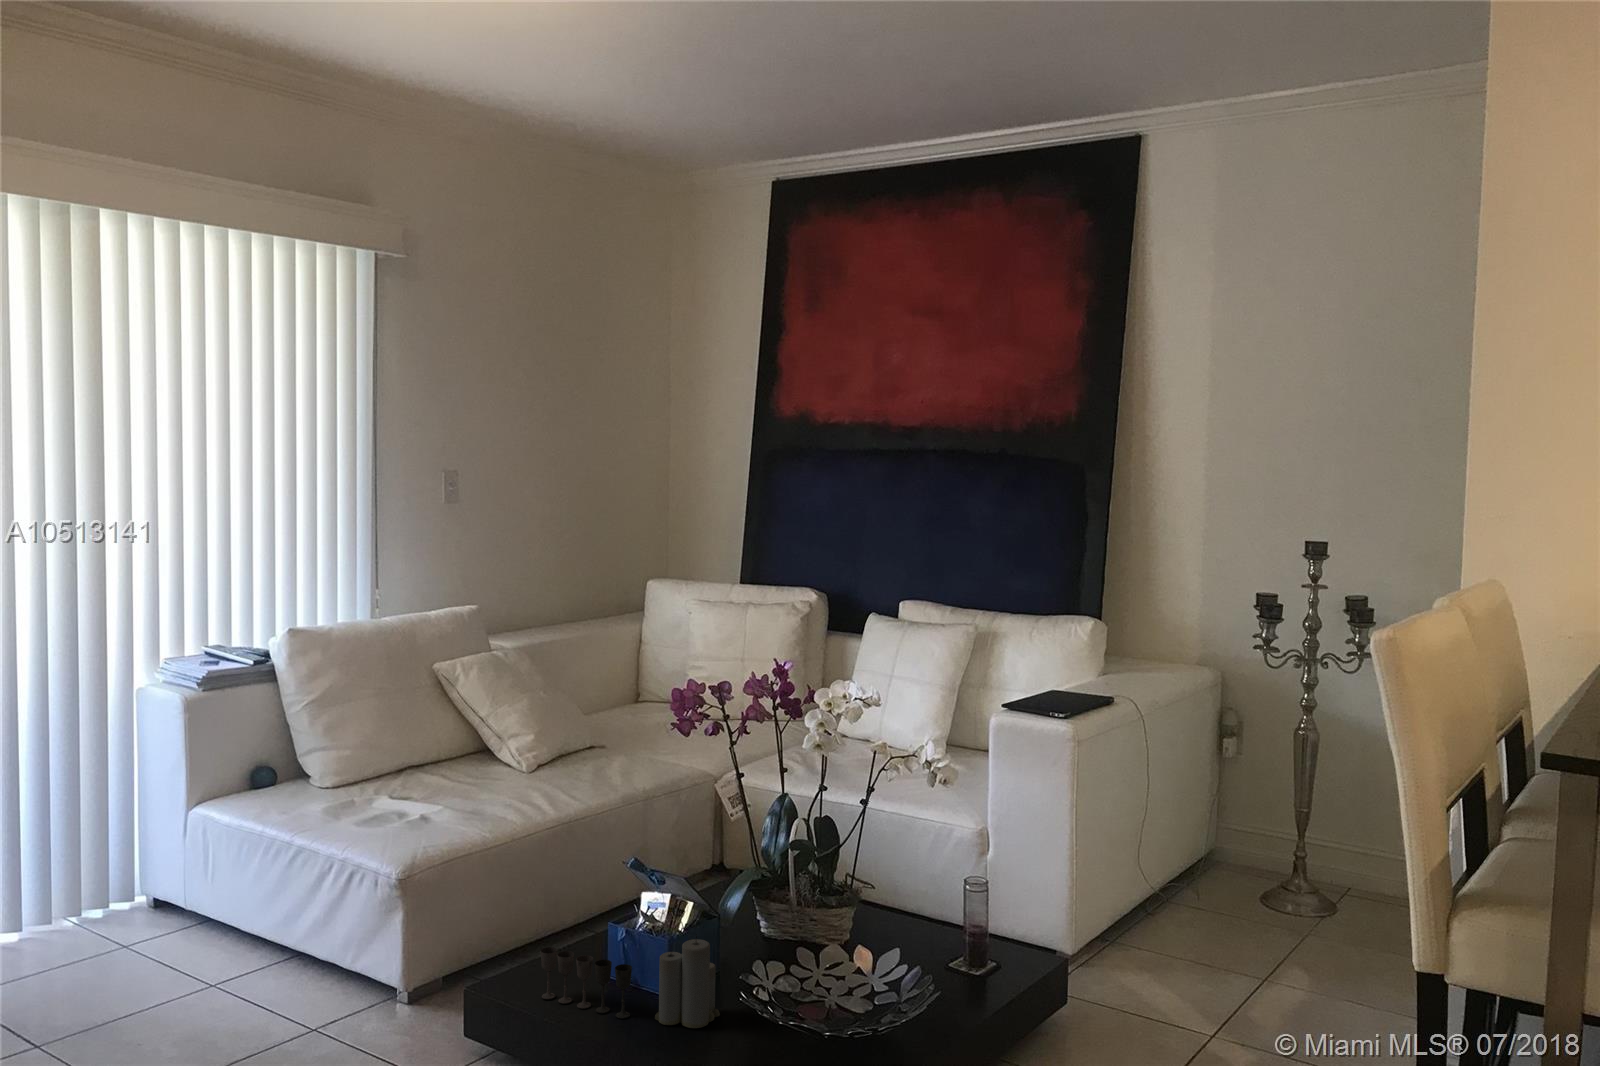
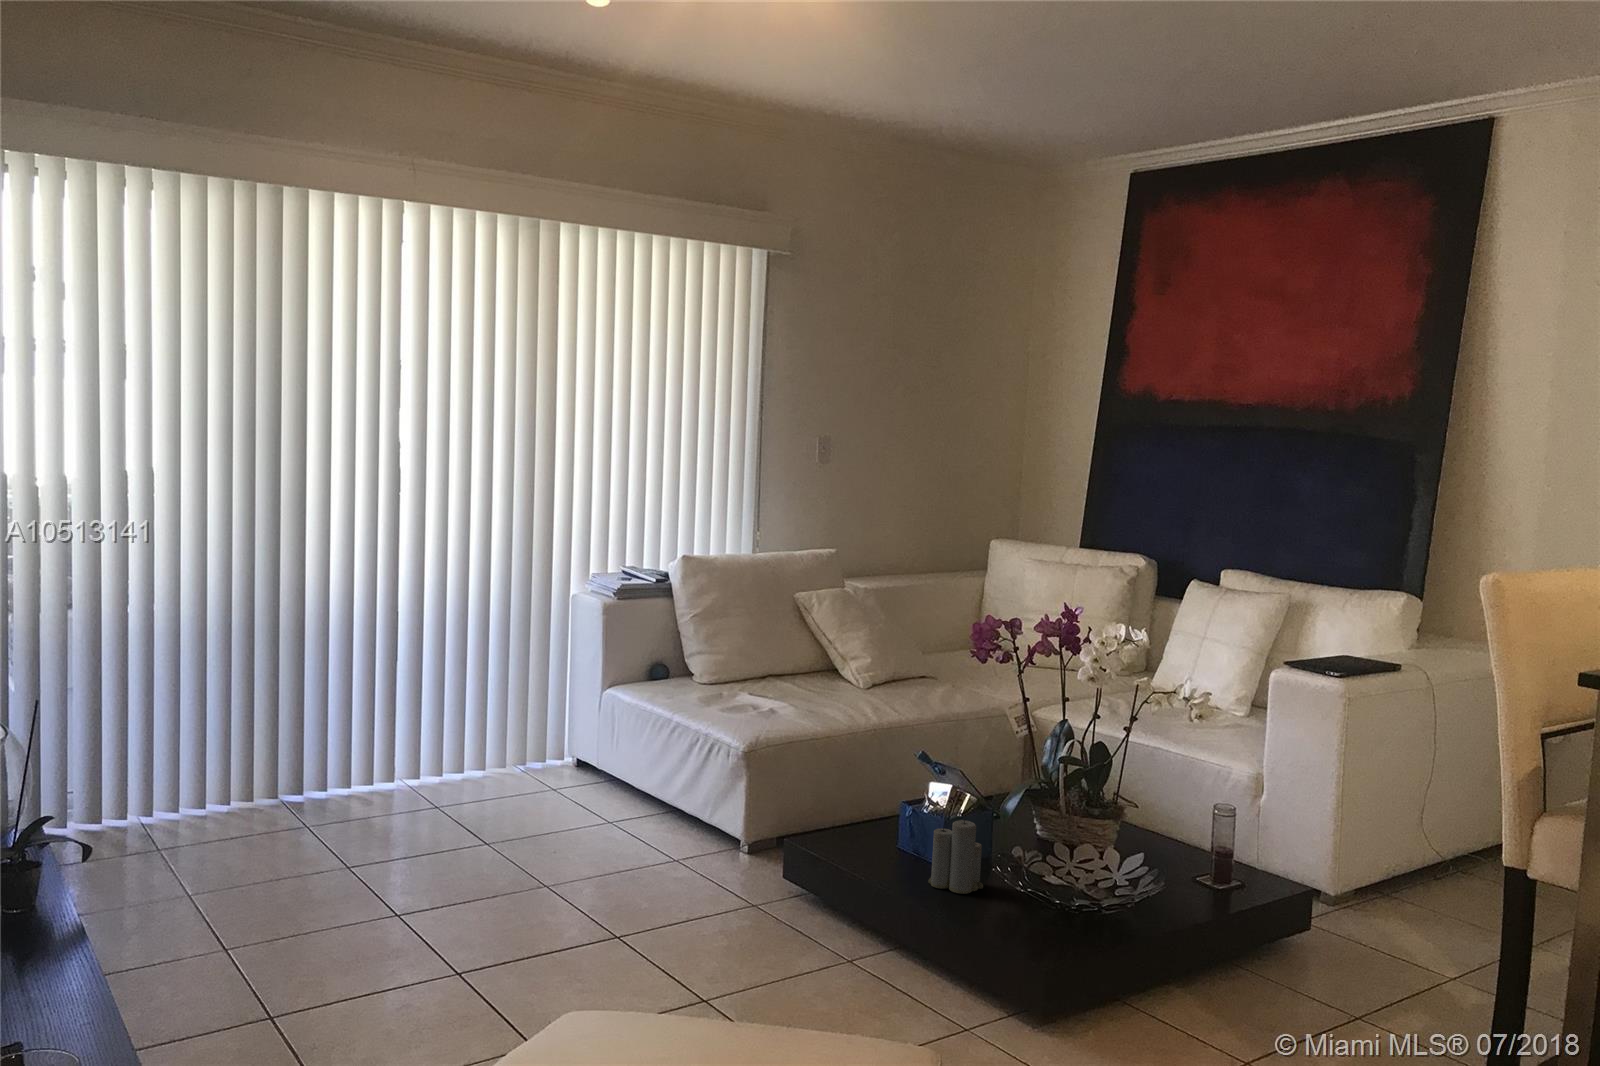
wine glass: present [541,947,632,1019] -> none [842,815,912,878]

